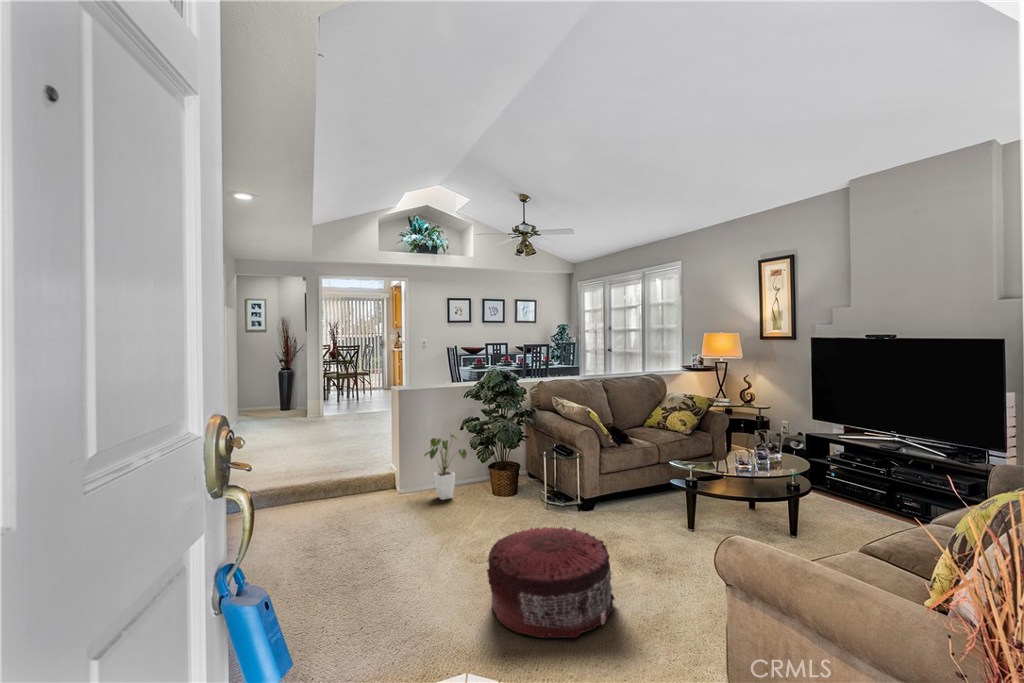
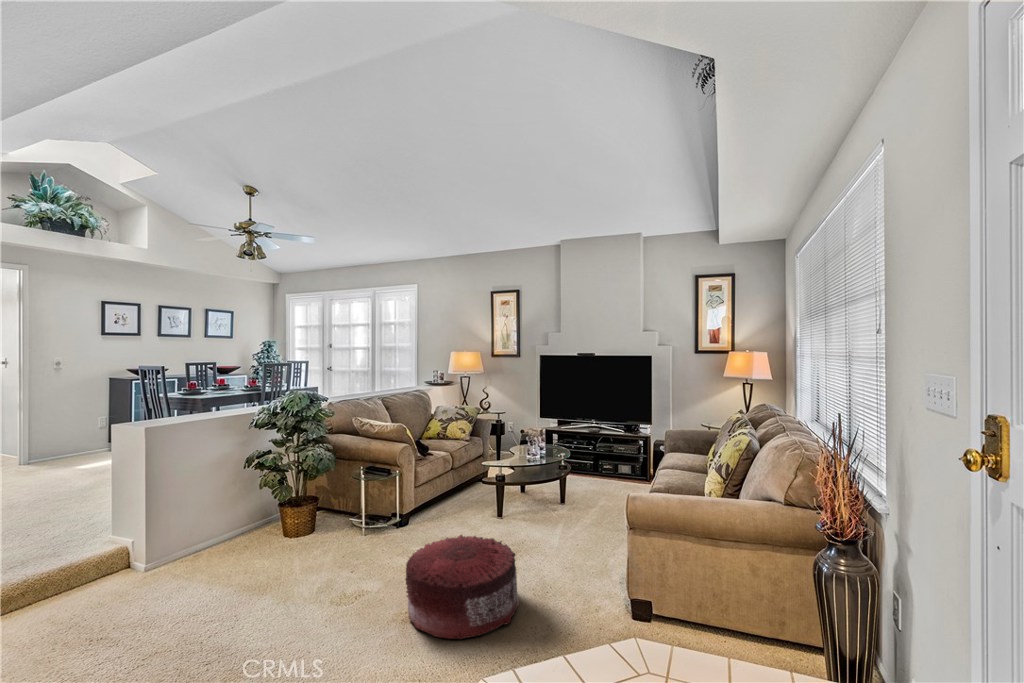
house plant: present [424,434,467,500] -> none [203,473,270,554]

